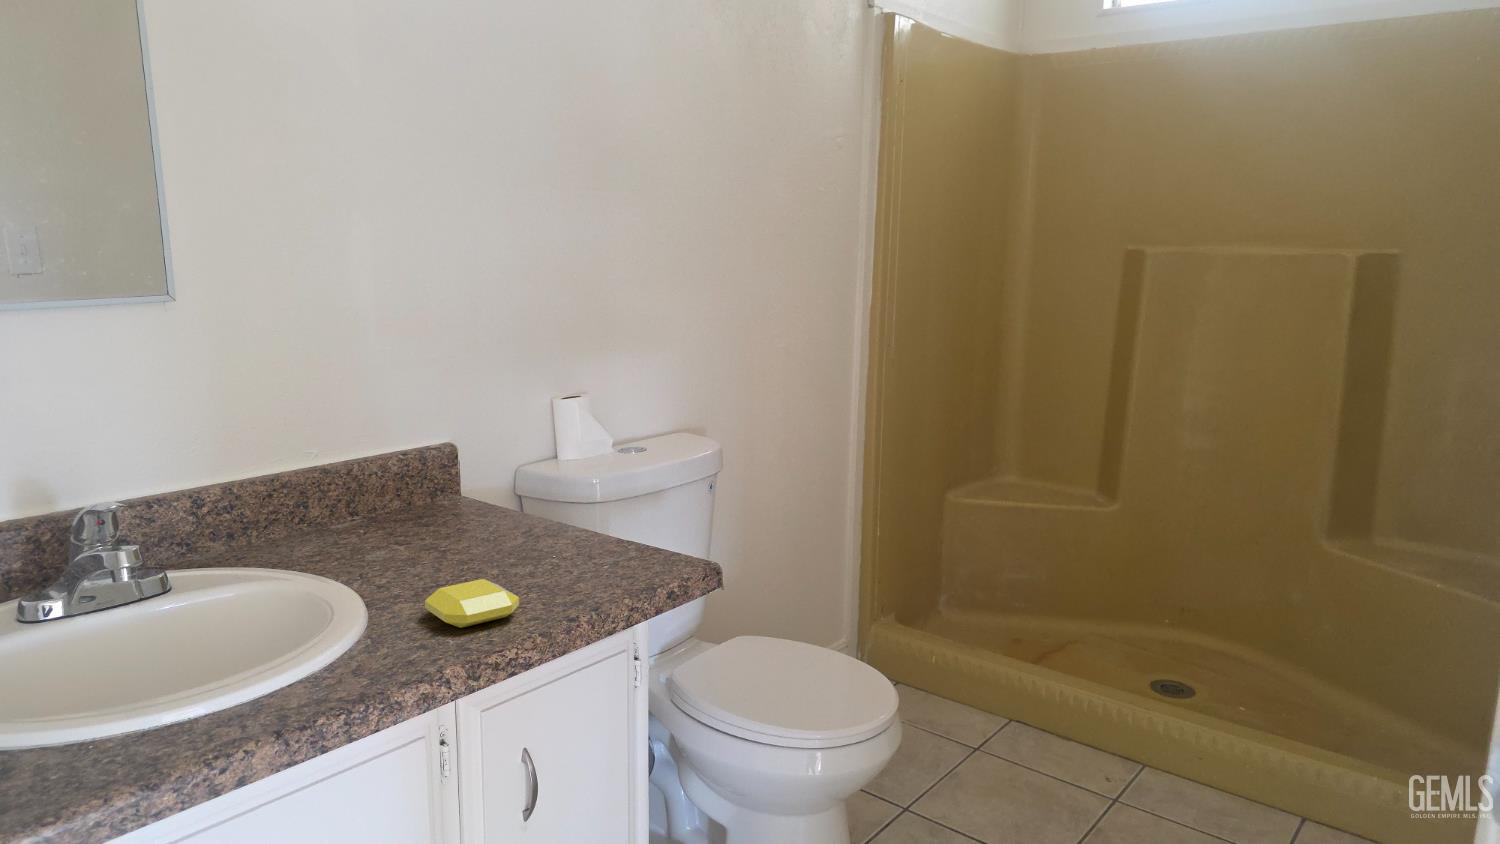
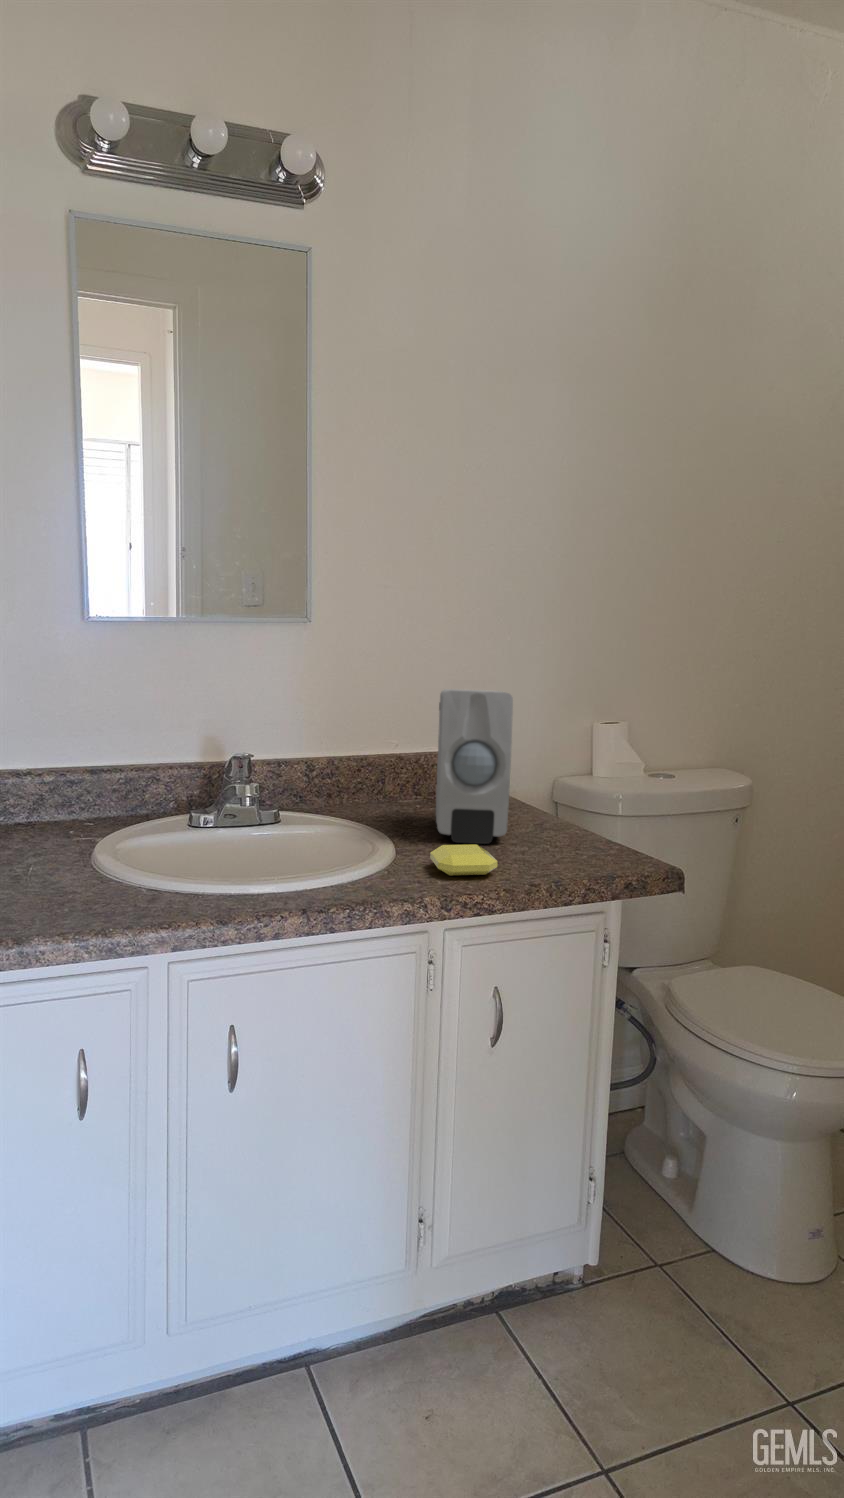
soap dispenser: none [386,376,505,577] -> present [435,689,513,844]

